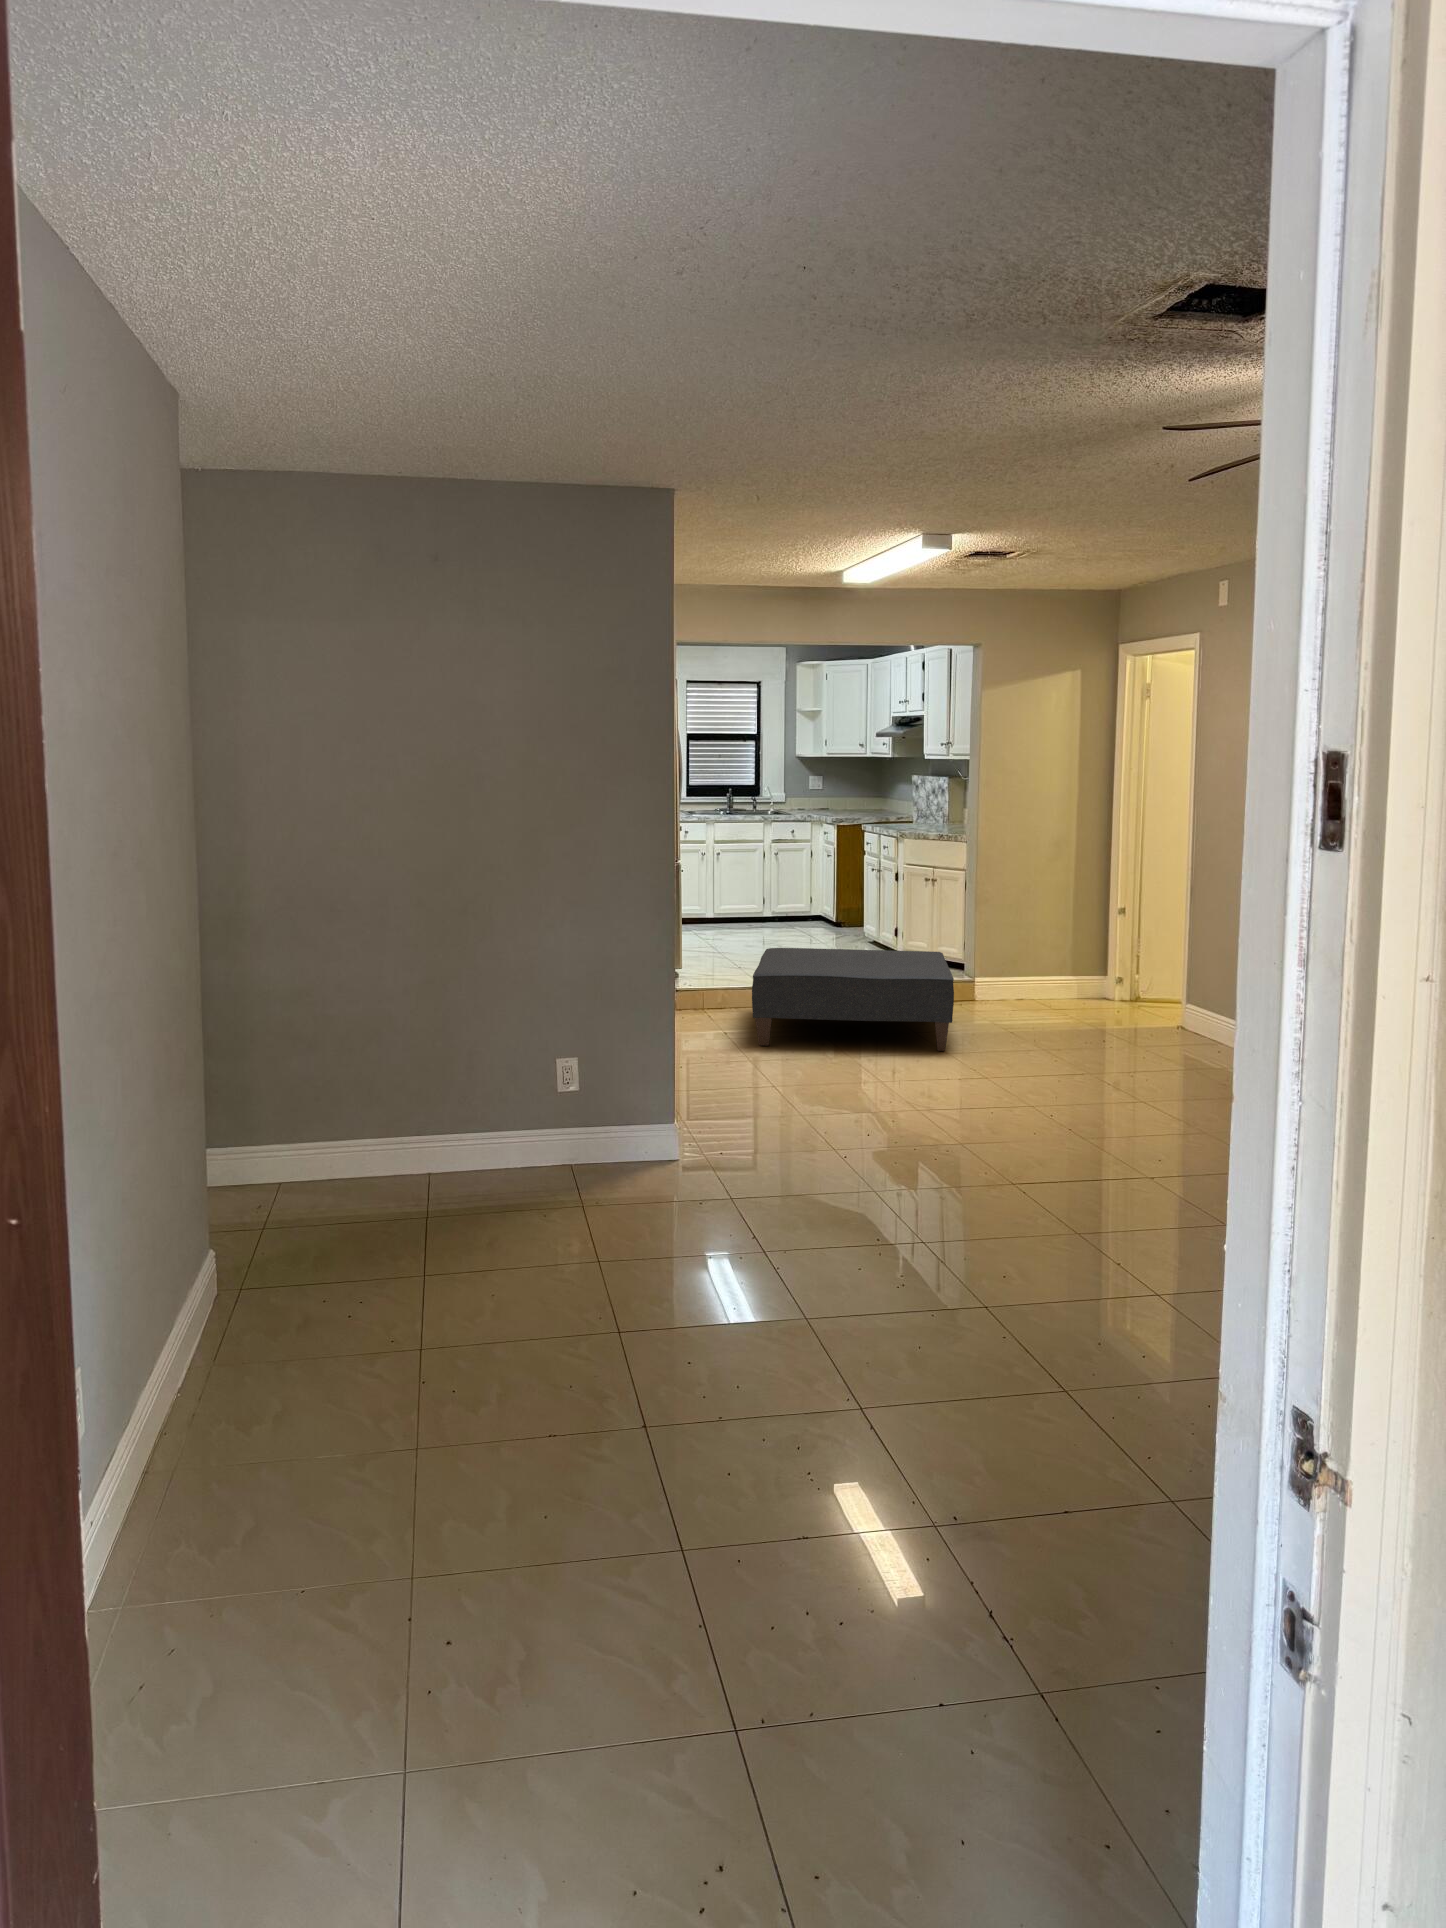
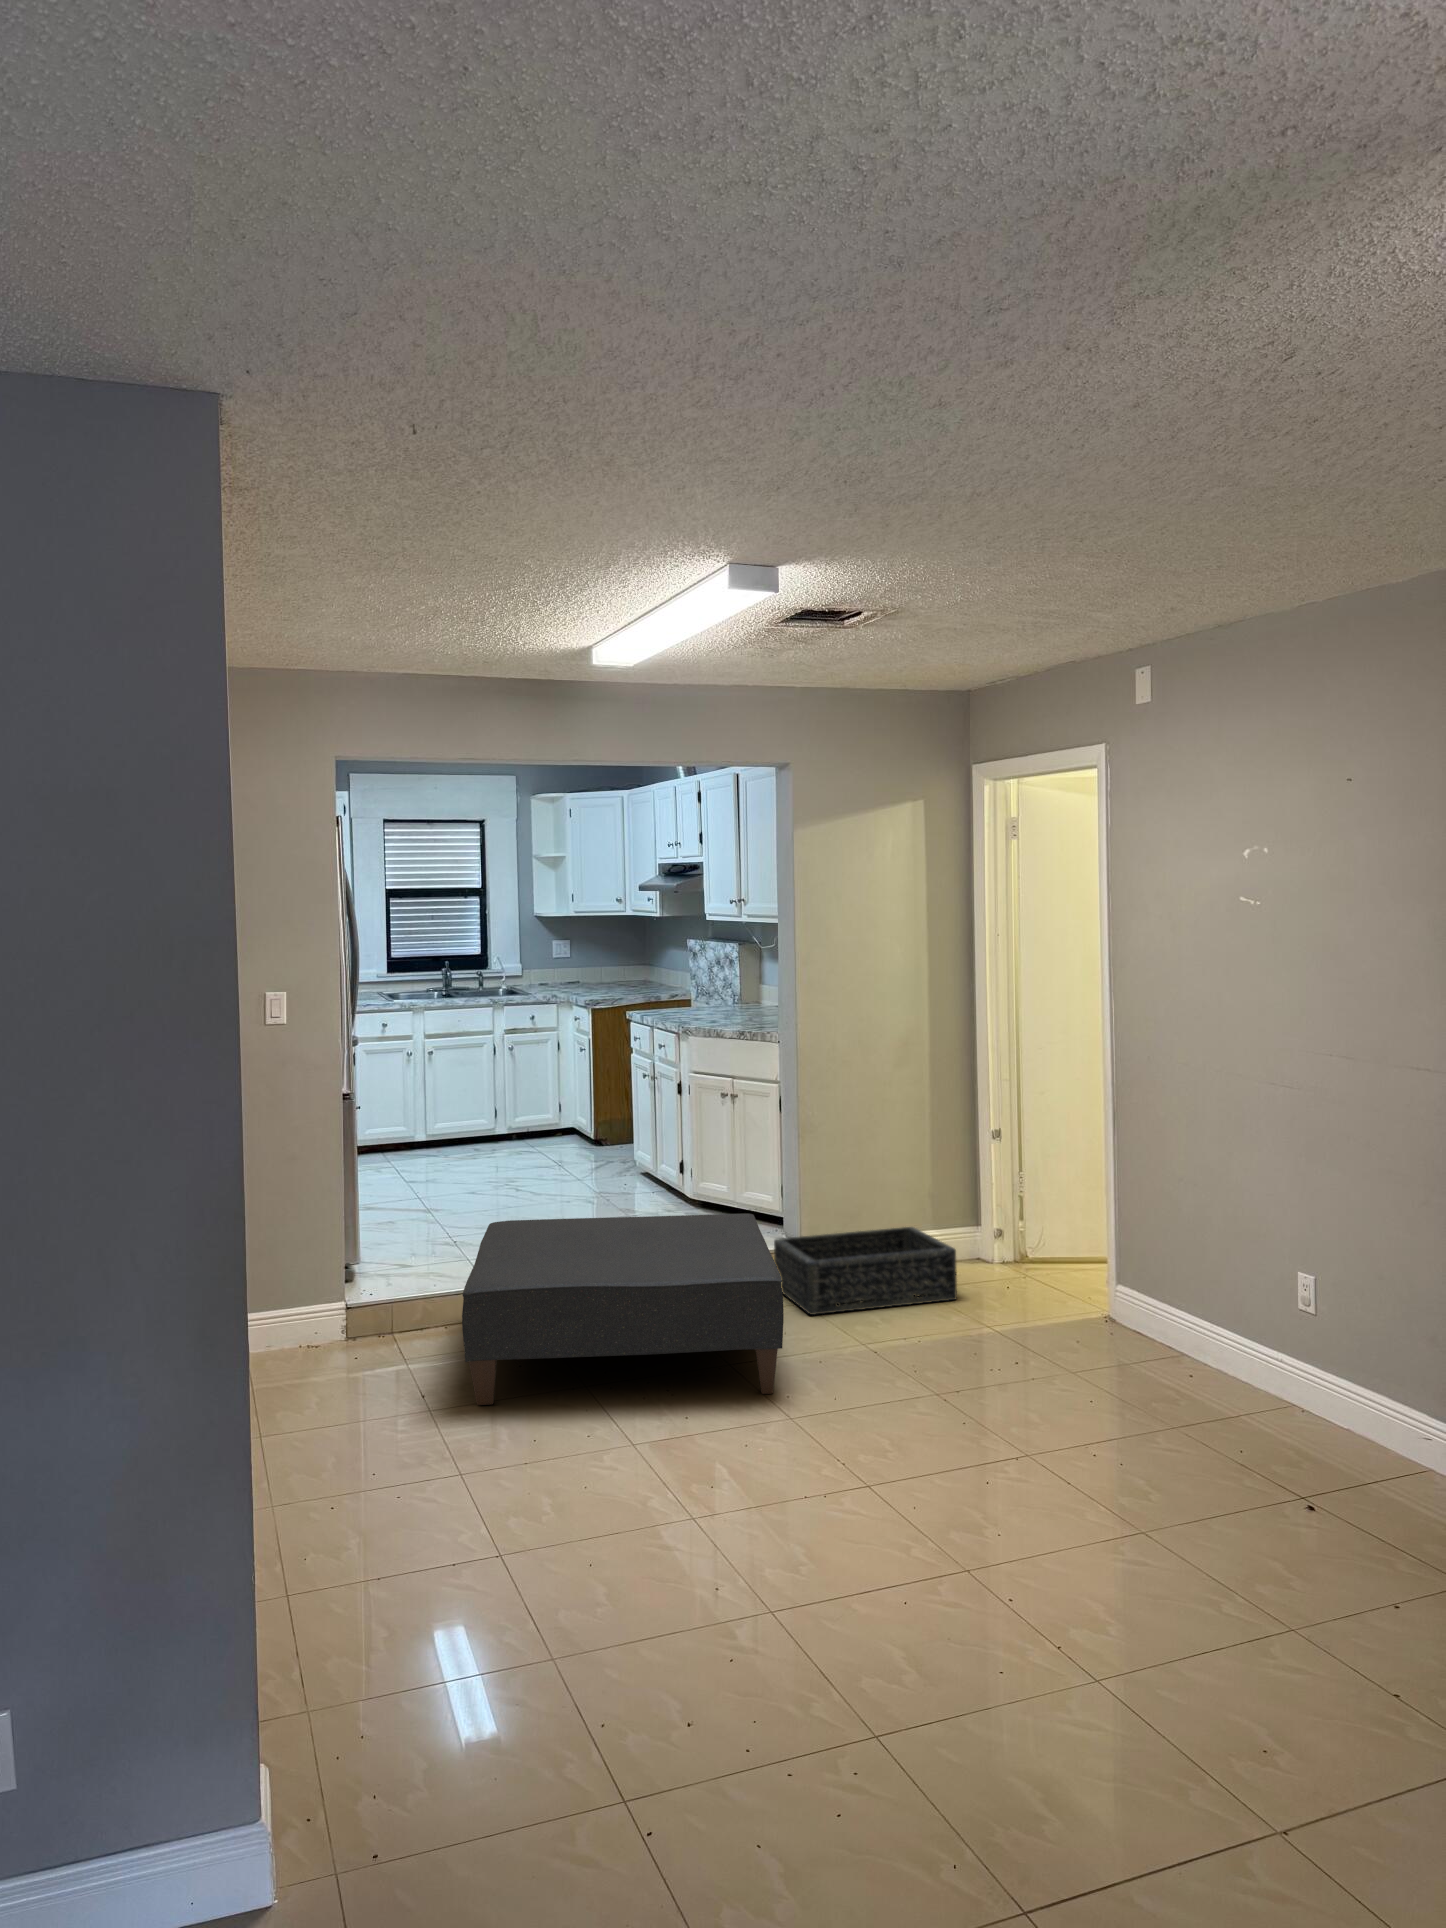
basket: none [956,973,1082,1020] -> present [774,1227,957,1315]

